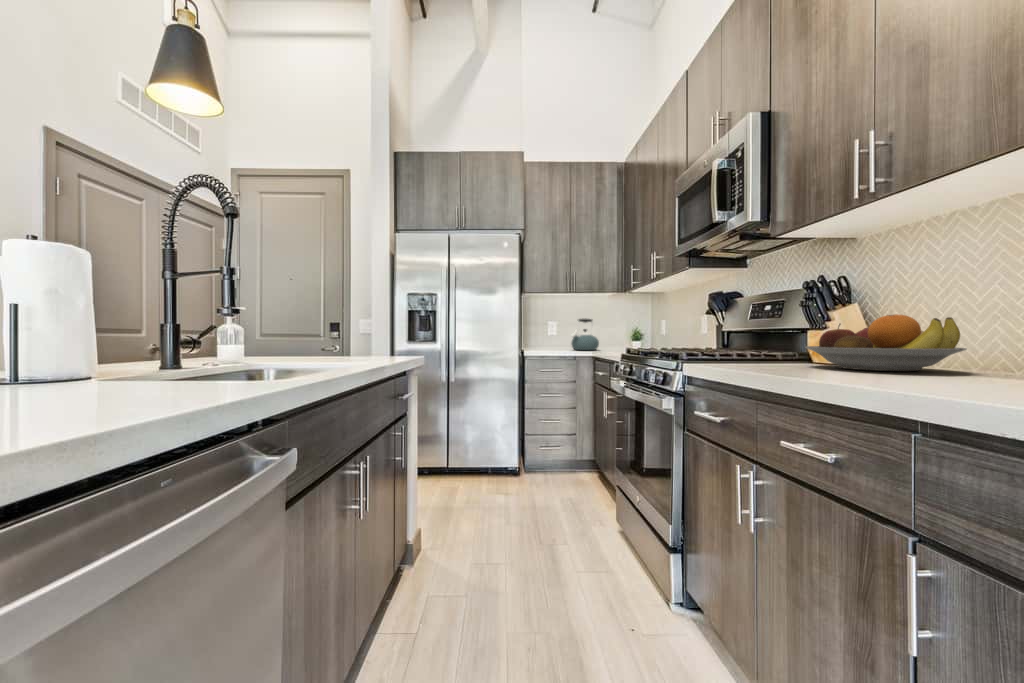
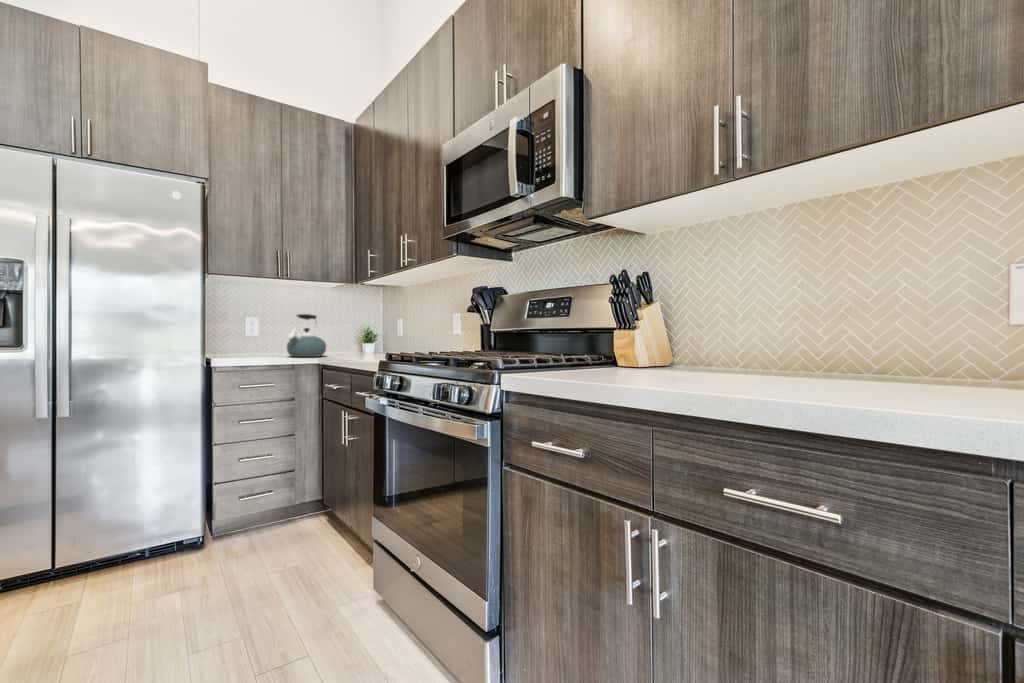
fruit bowl: present [805,315,966,371] -> none [655,313,812,377]

